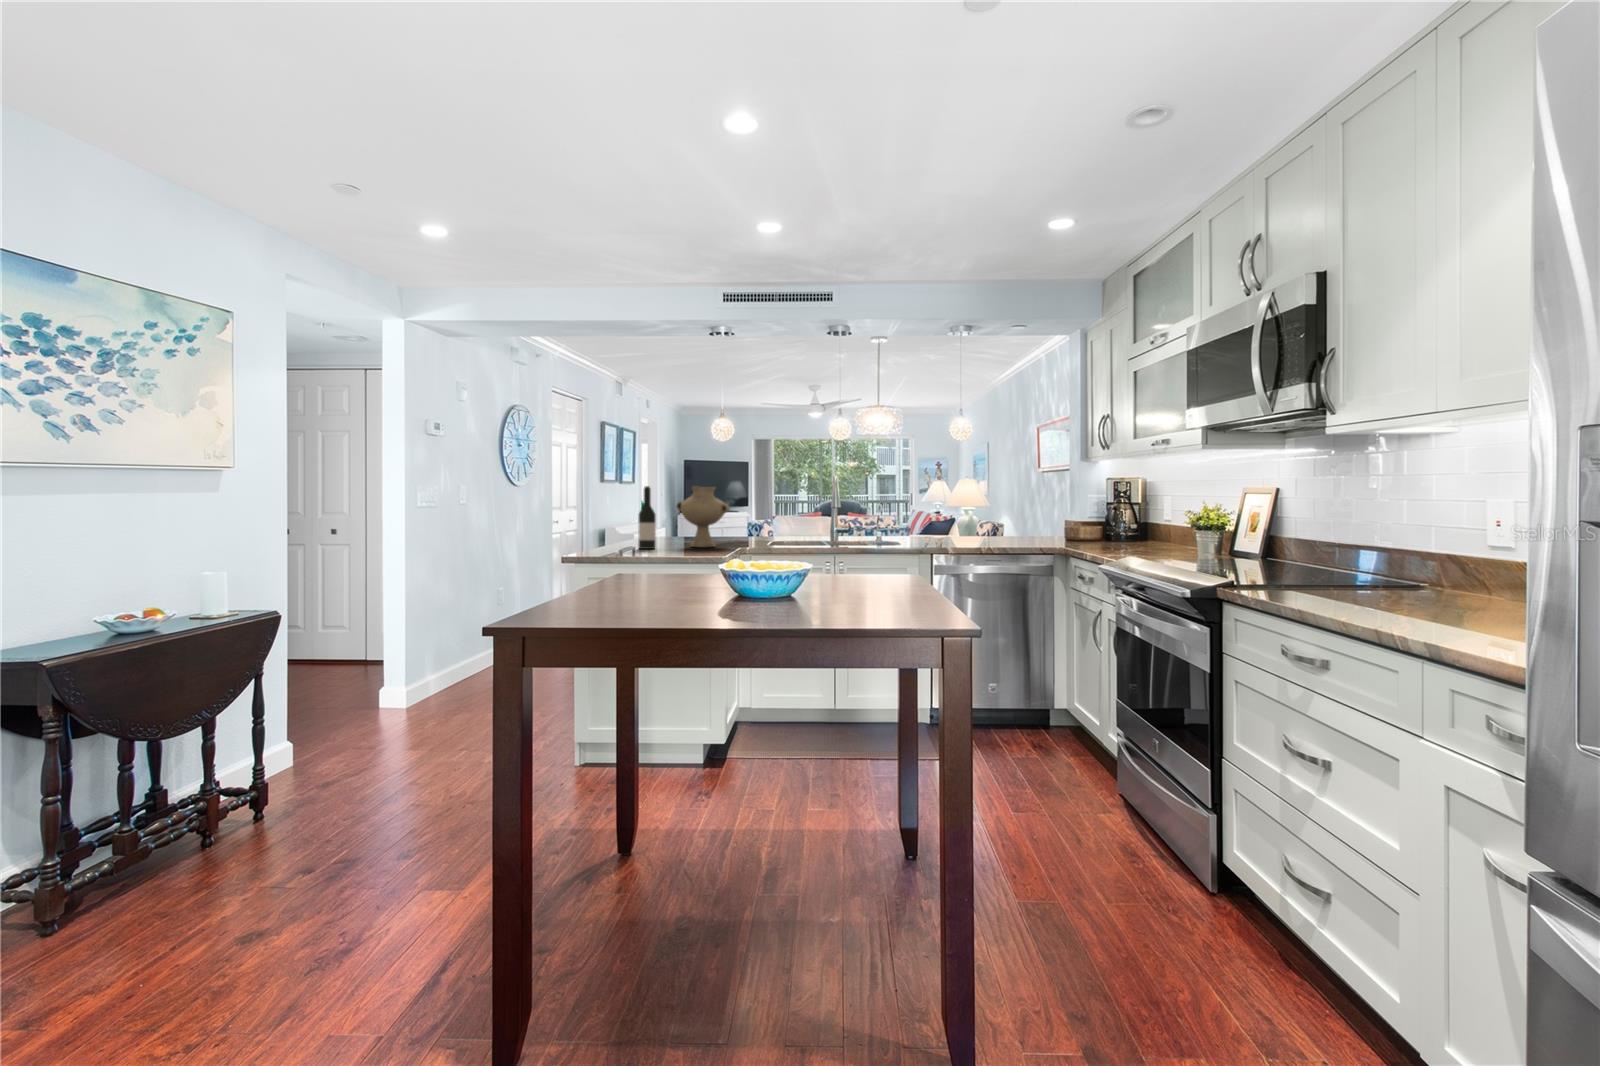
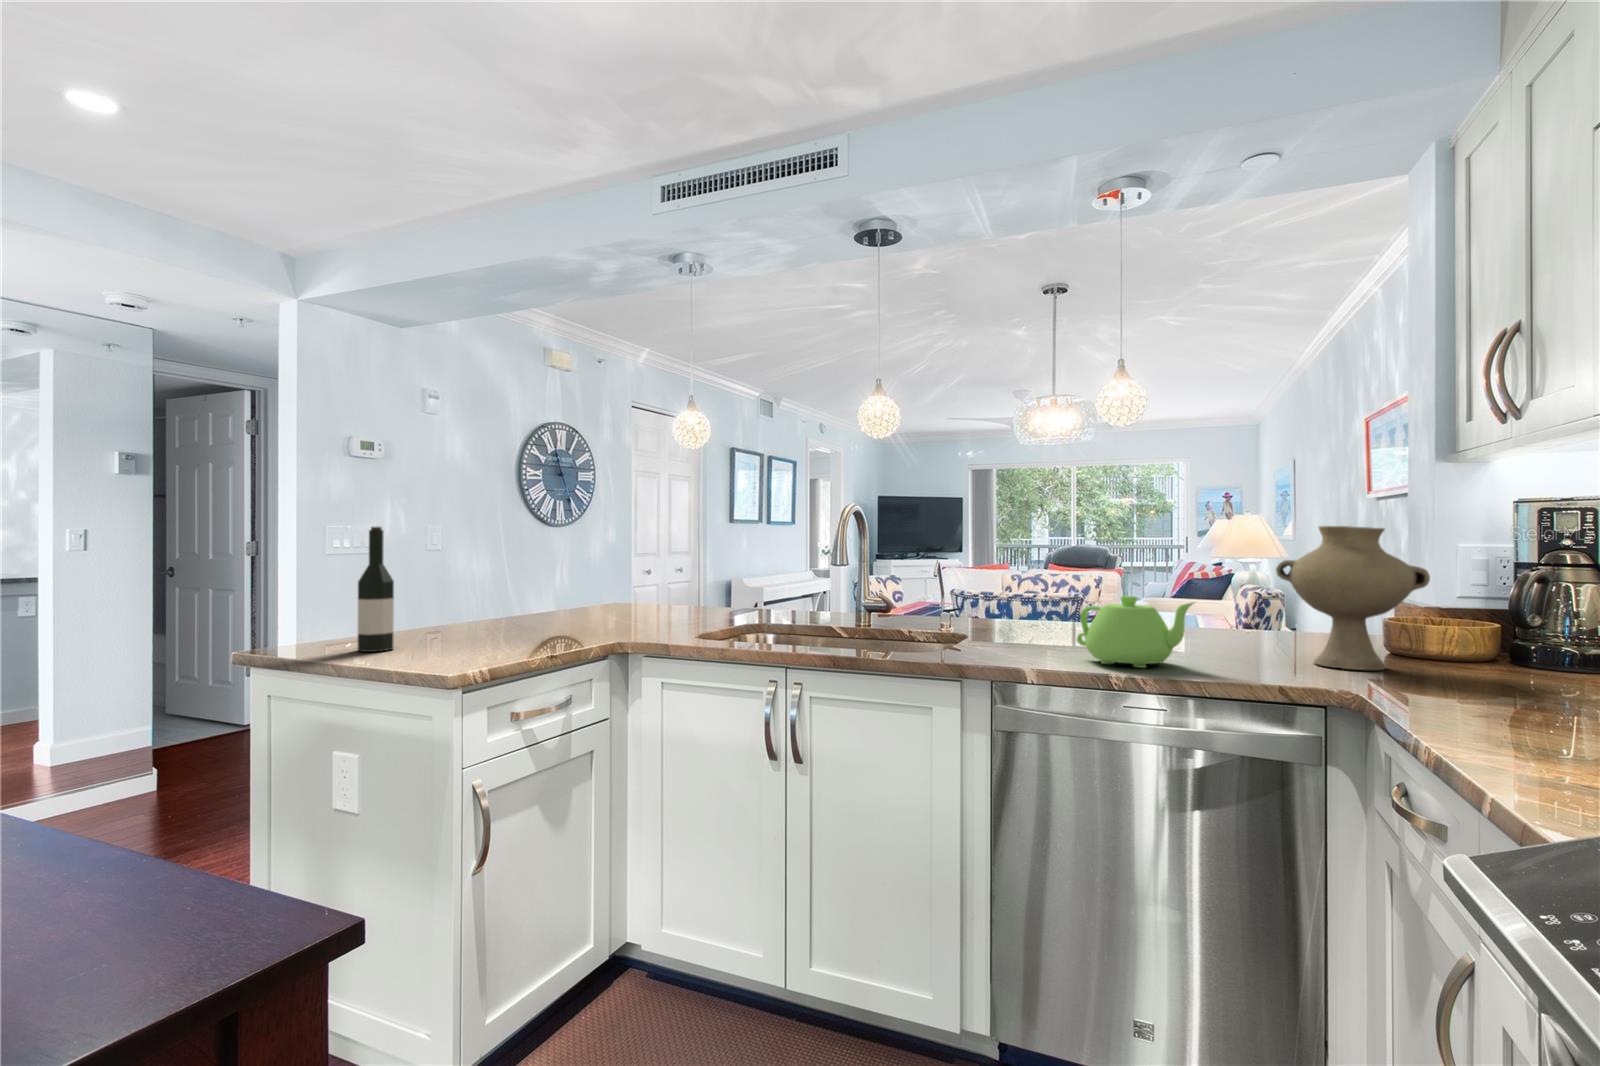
vase: present [677,486,730,547] -> present [1276,526,1430,670]
teapot: none [959,516,1007,544] -> present [1077,596,1196,668]

